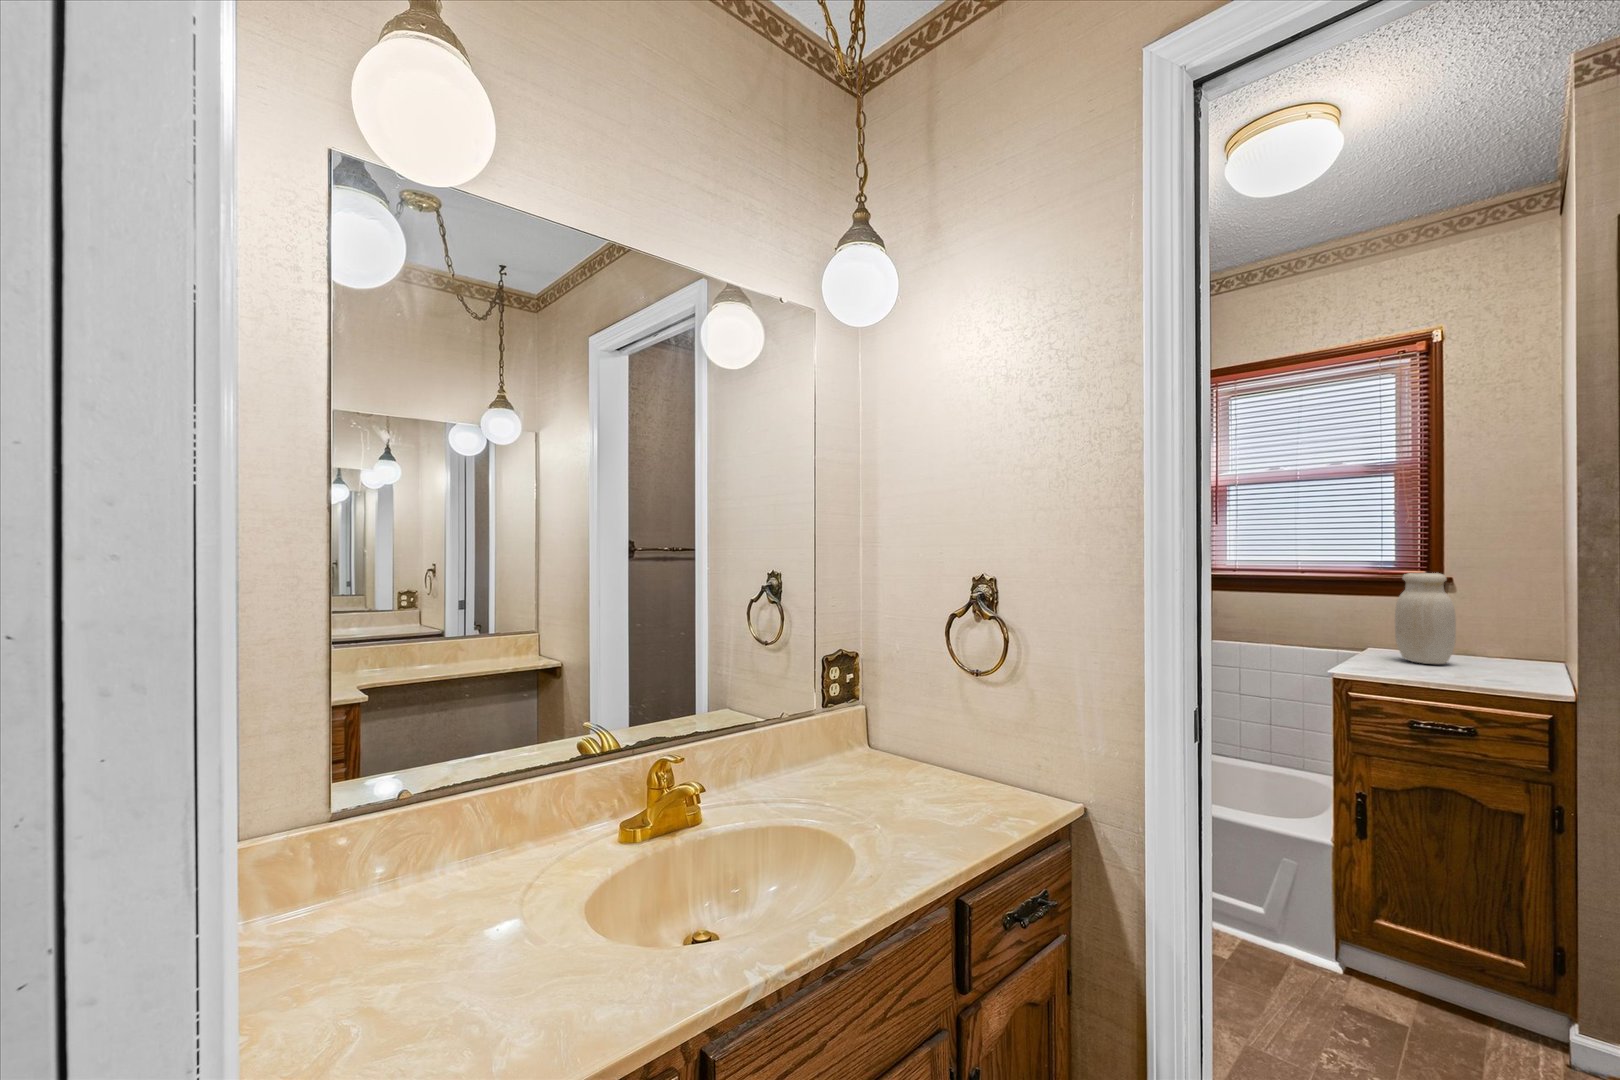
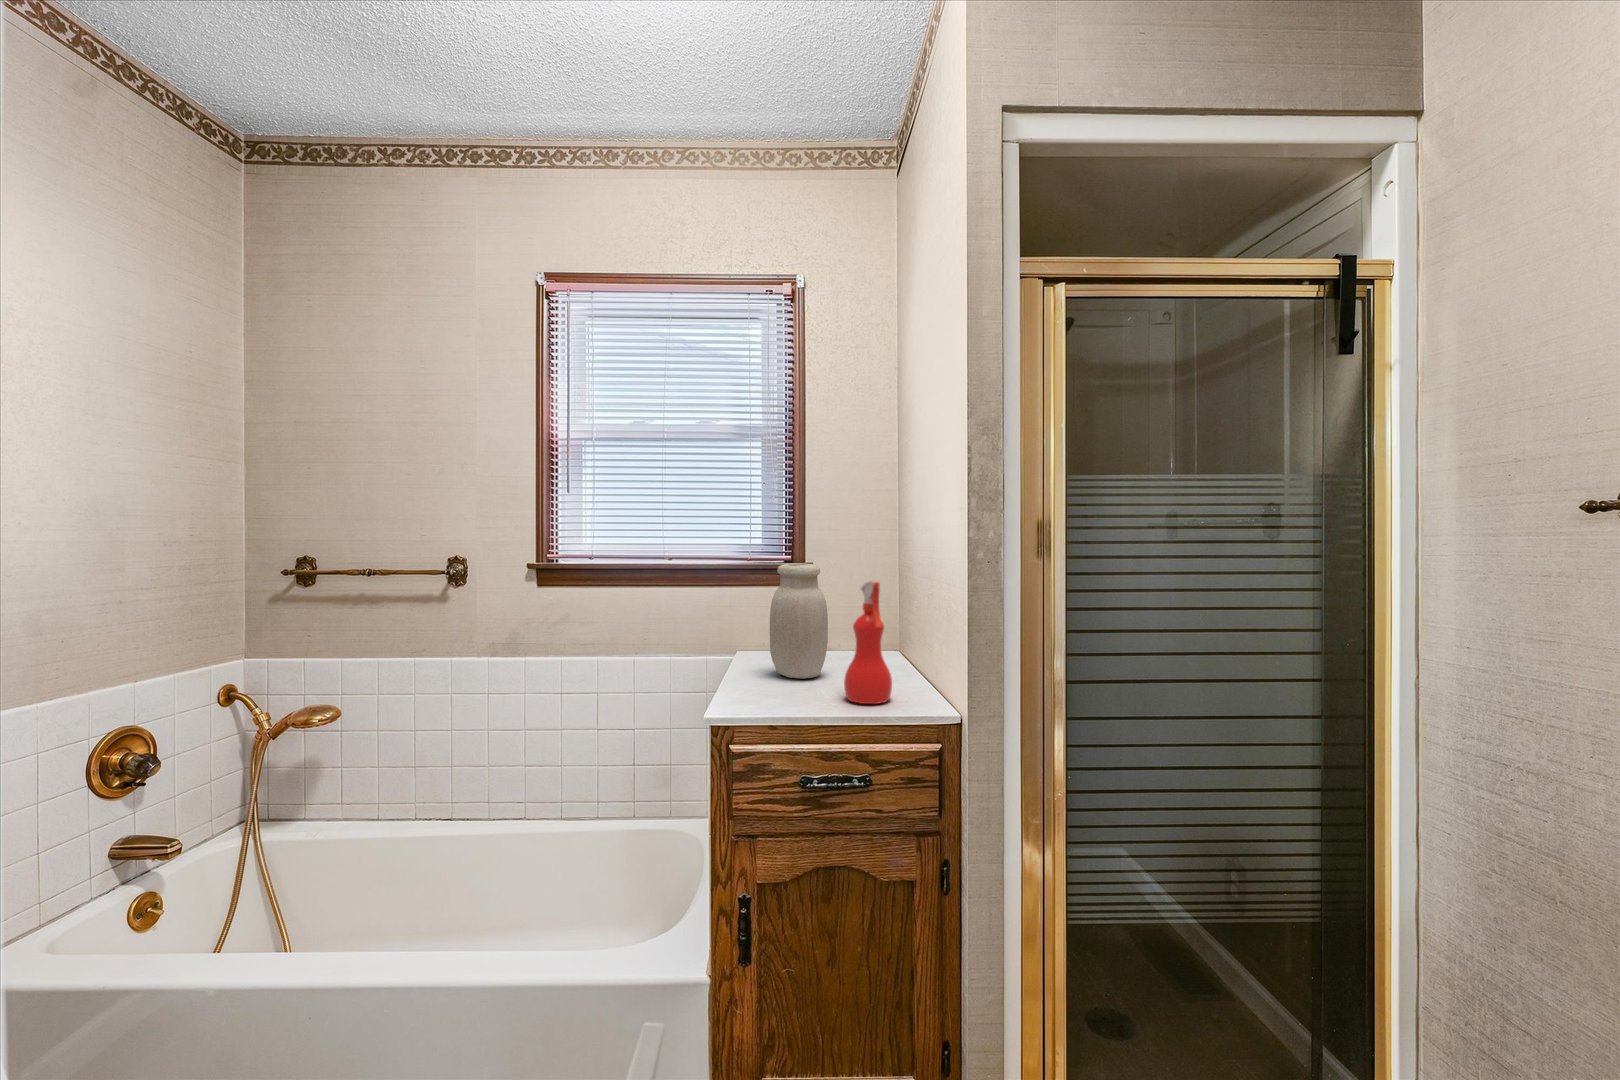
spray bottle: none [1461,585,1514,682] -> present [844,581,892,704]

